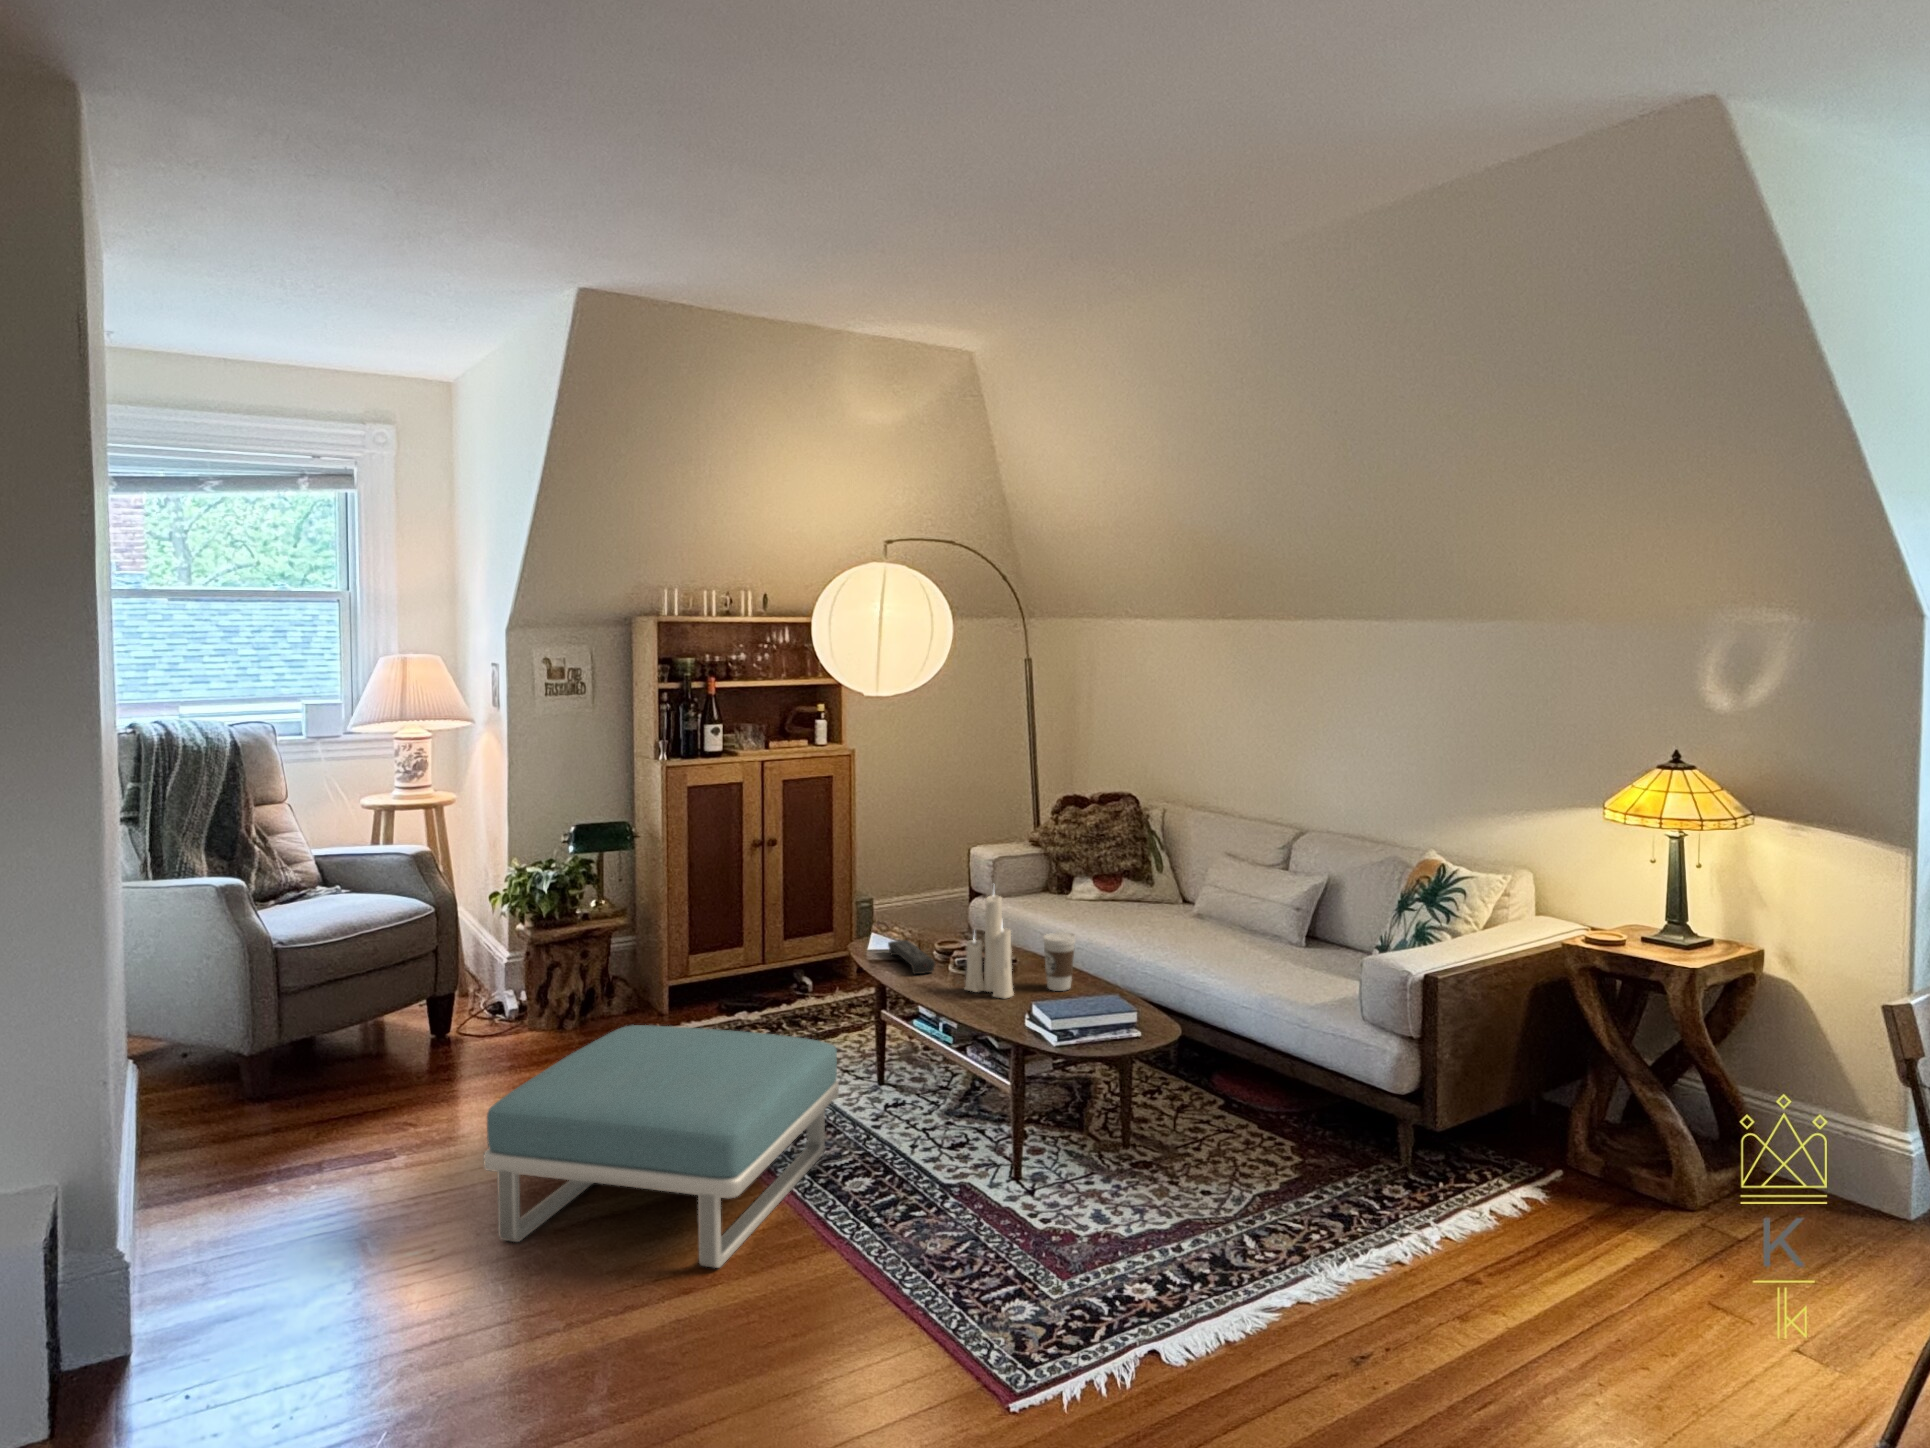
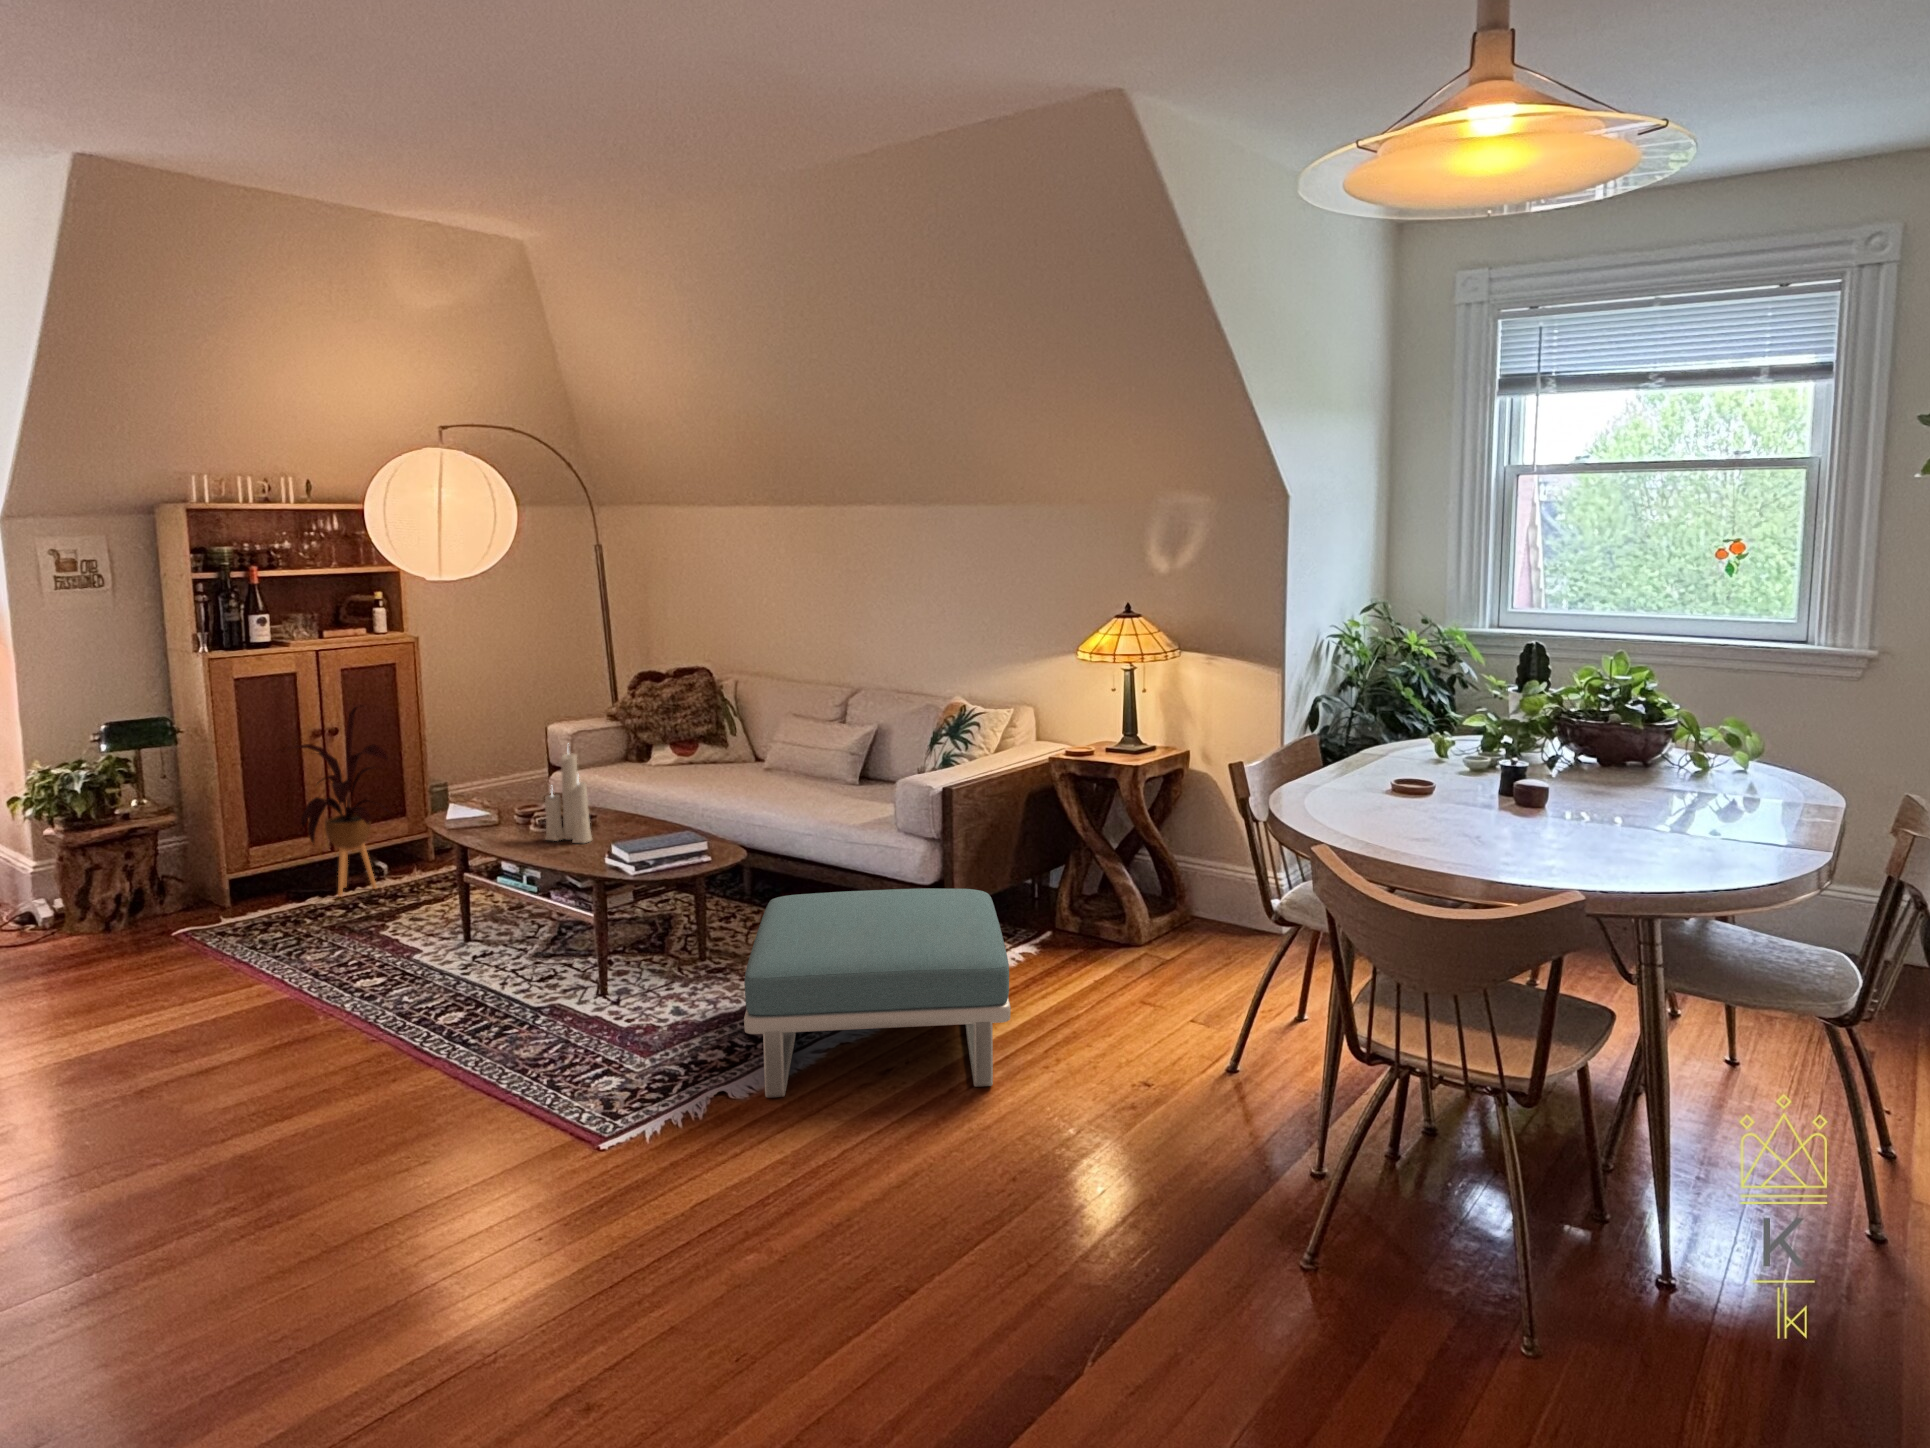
house plant: none [717,819,819,1015] -> present [293,707,389,897]
coffee cup: present [1043,932,1075,991] -> none [618,783,648,834]
remote control: present [888,940,935,974] -> none [467,806,516,833]
footstool: present [484,1025,839,1268] -> present [744,888,1010,1098]

